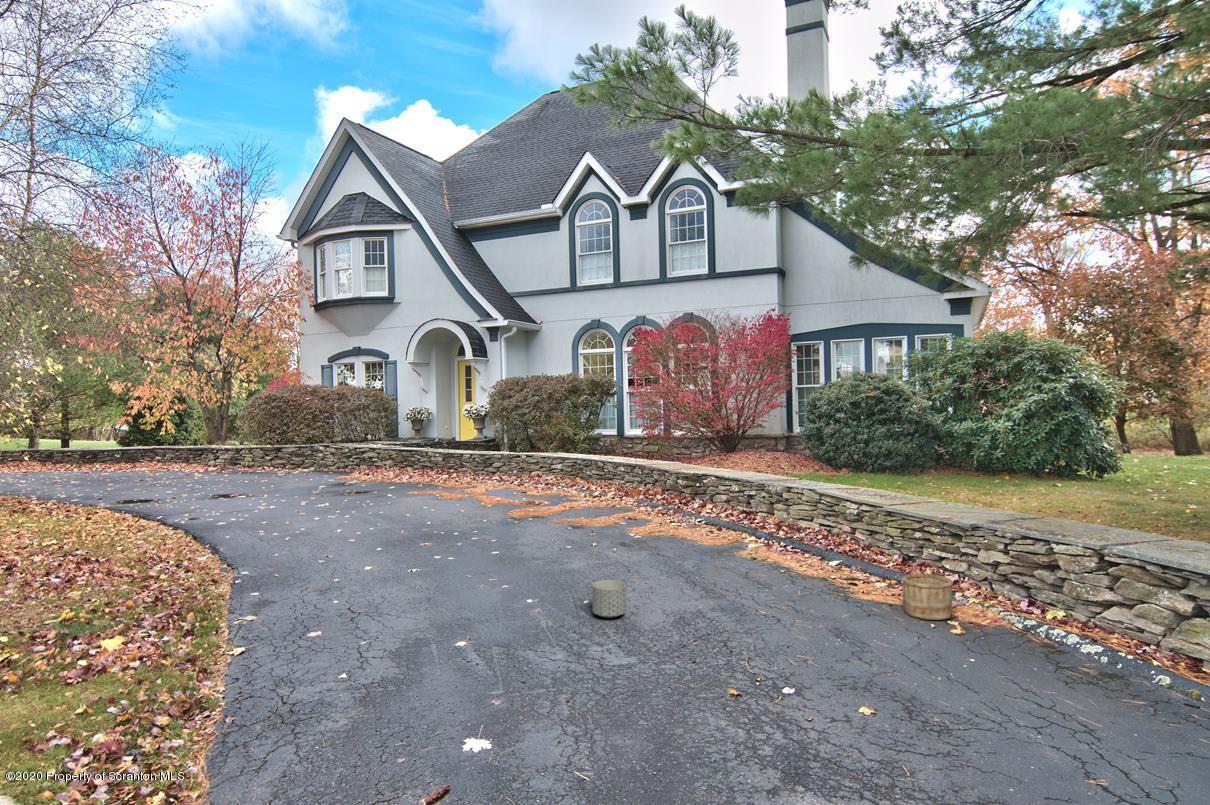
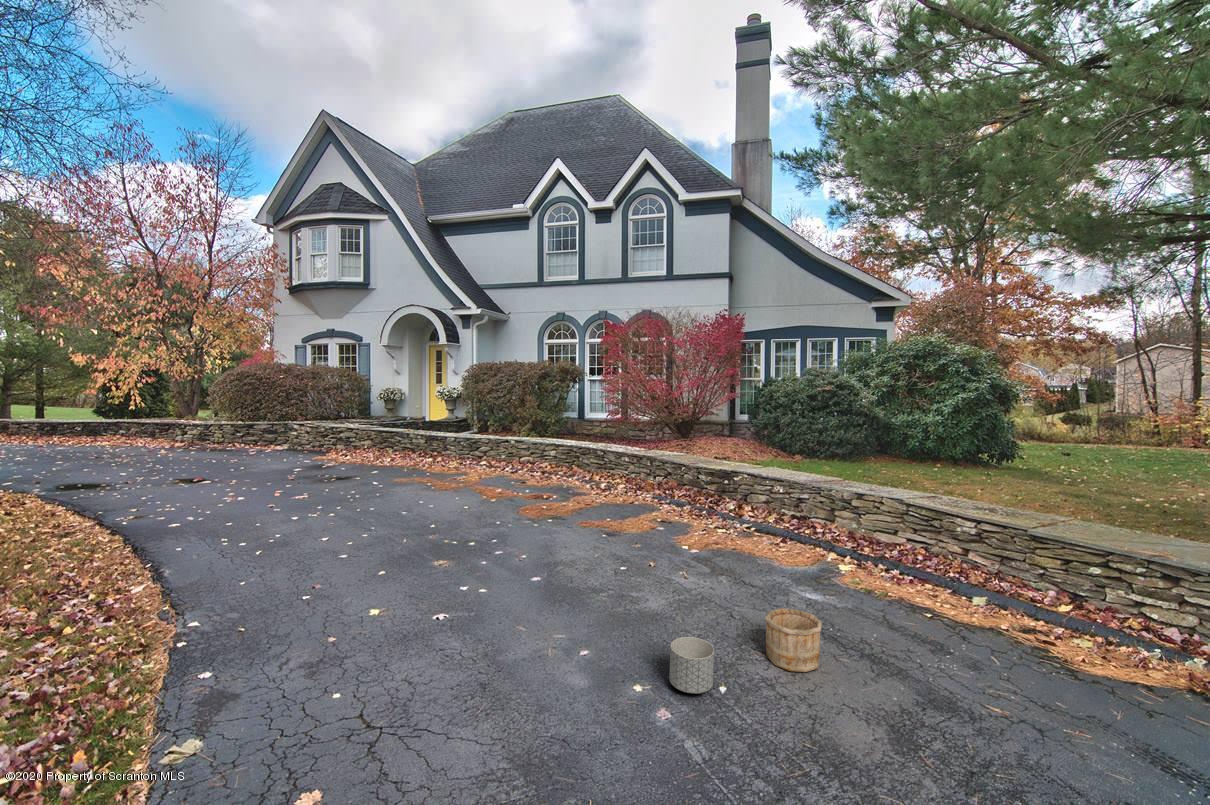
wooden bucket: present [901,573,952,620] -> present [764,608,822,672]

